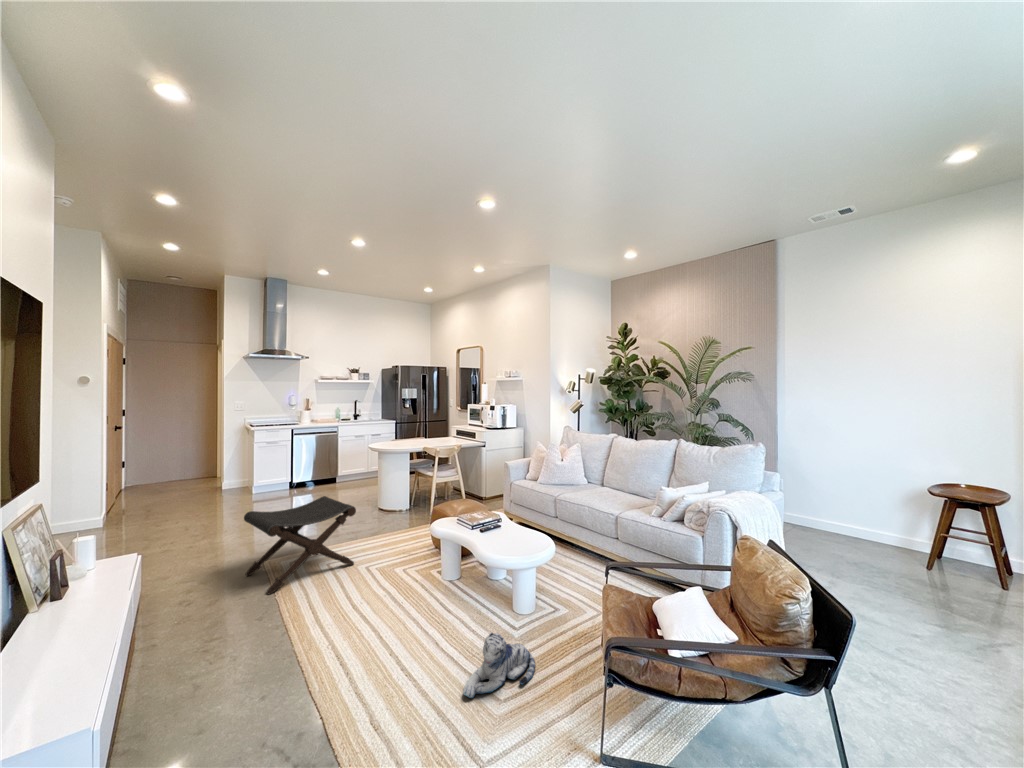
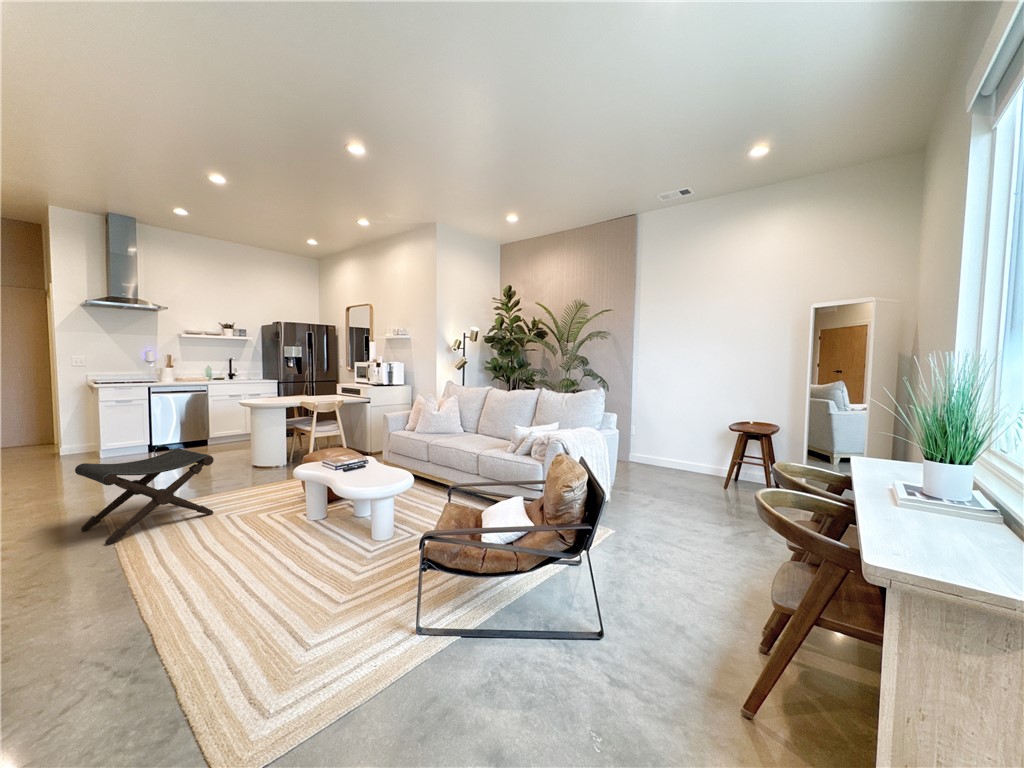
plush toy: present [463,633,535,698] -> none [303,548,380,604]

